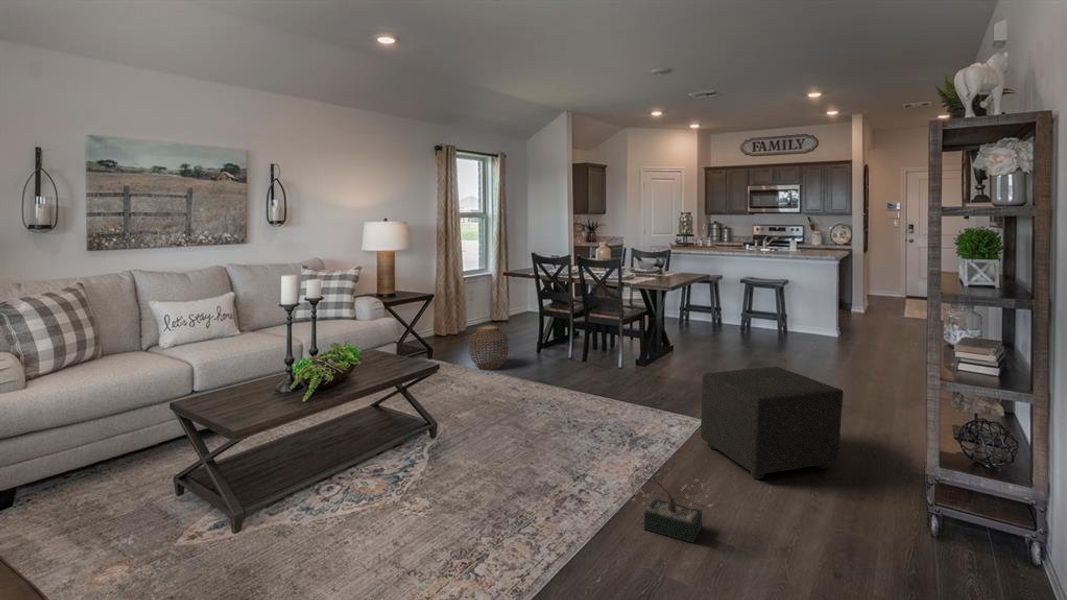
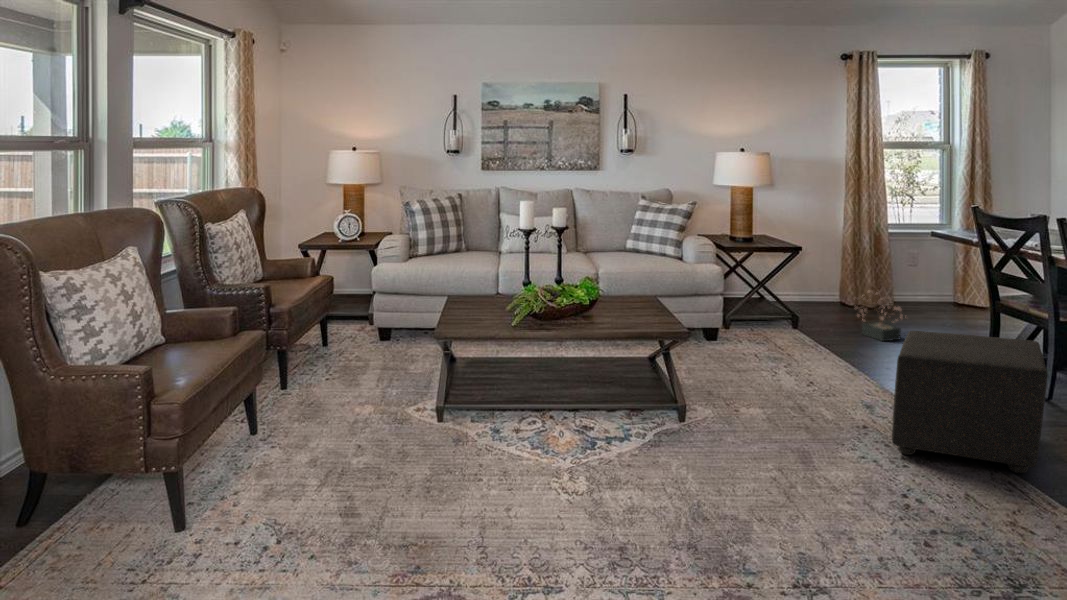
woven basket: present [469,325,508,369] -> none [784,268,833,318]
decorative plant: present [630,451,713,543] -> present [856,293,903,341]

